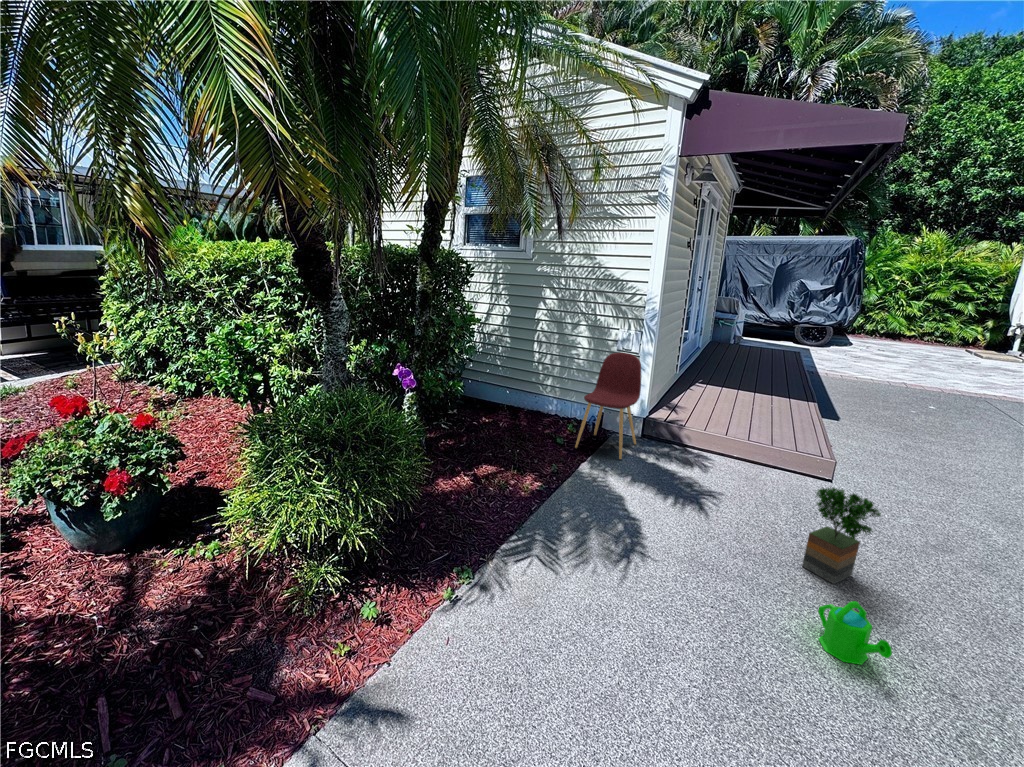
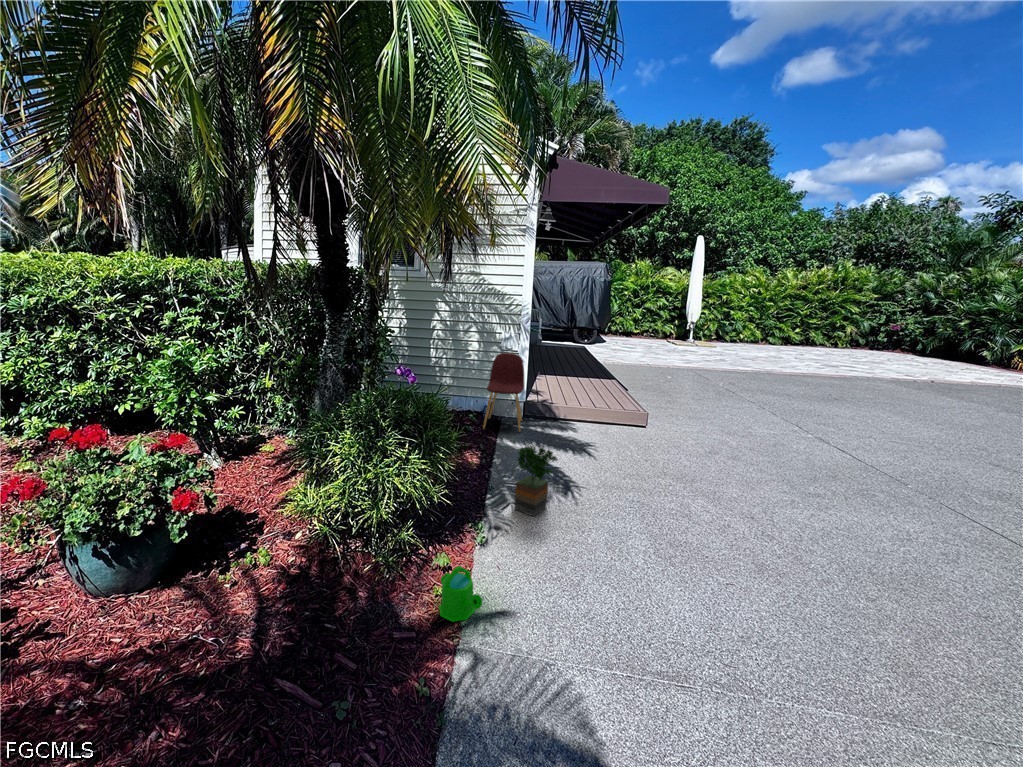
potted tree: present [802,487,881,584] -> present [514,446,557,516]
watering can: present [818,601,892,665] -> present [439,566,482,622]

